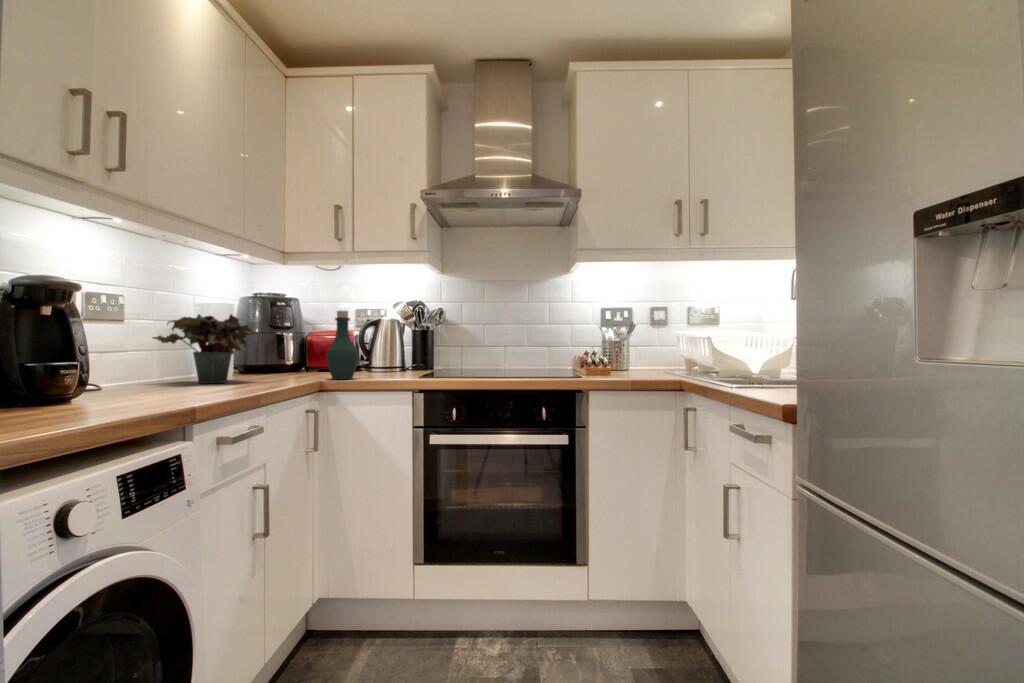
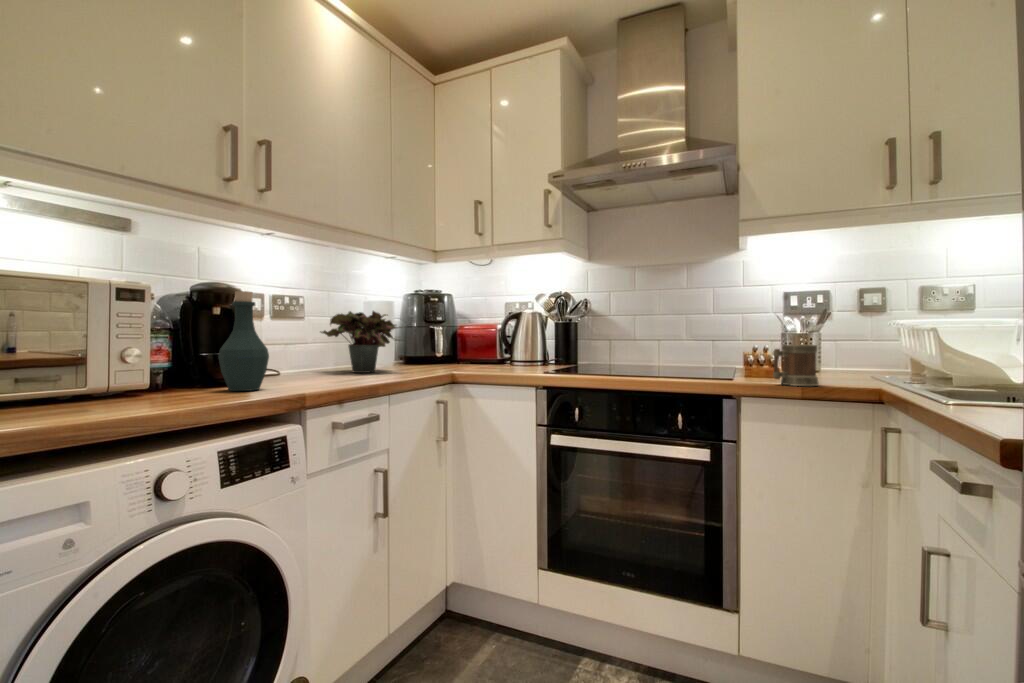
bottle: present [326,311,359,379] -> present [218,291,269,391]
mug: none [613,349,644,380] -> present [773,345,819,386]

